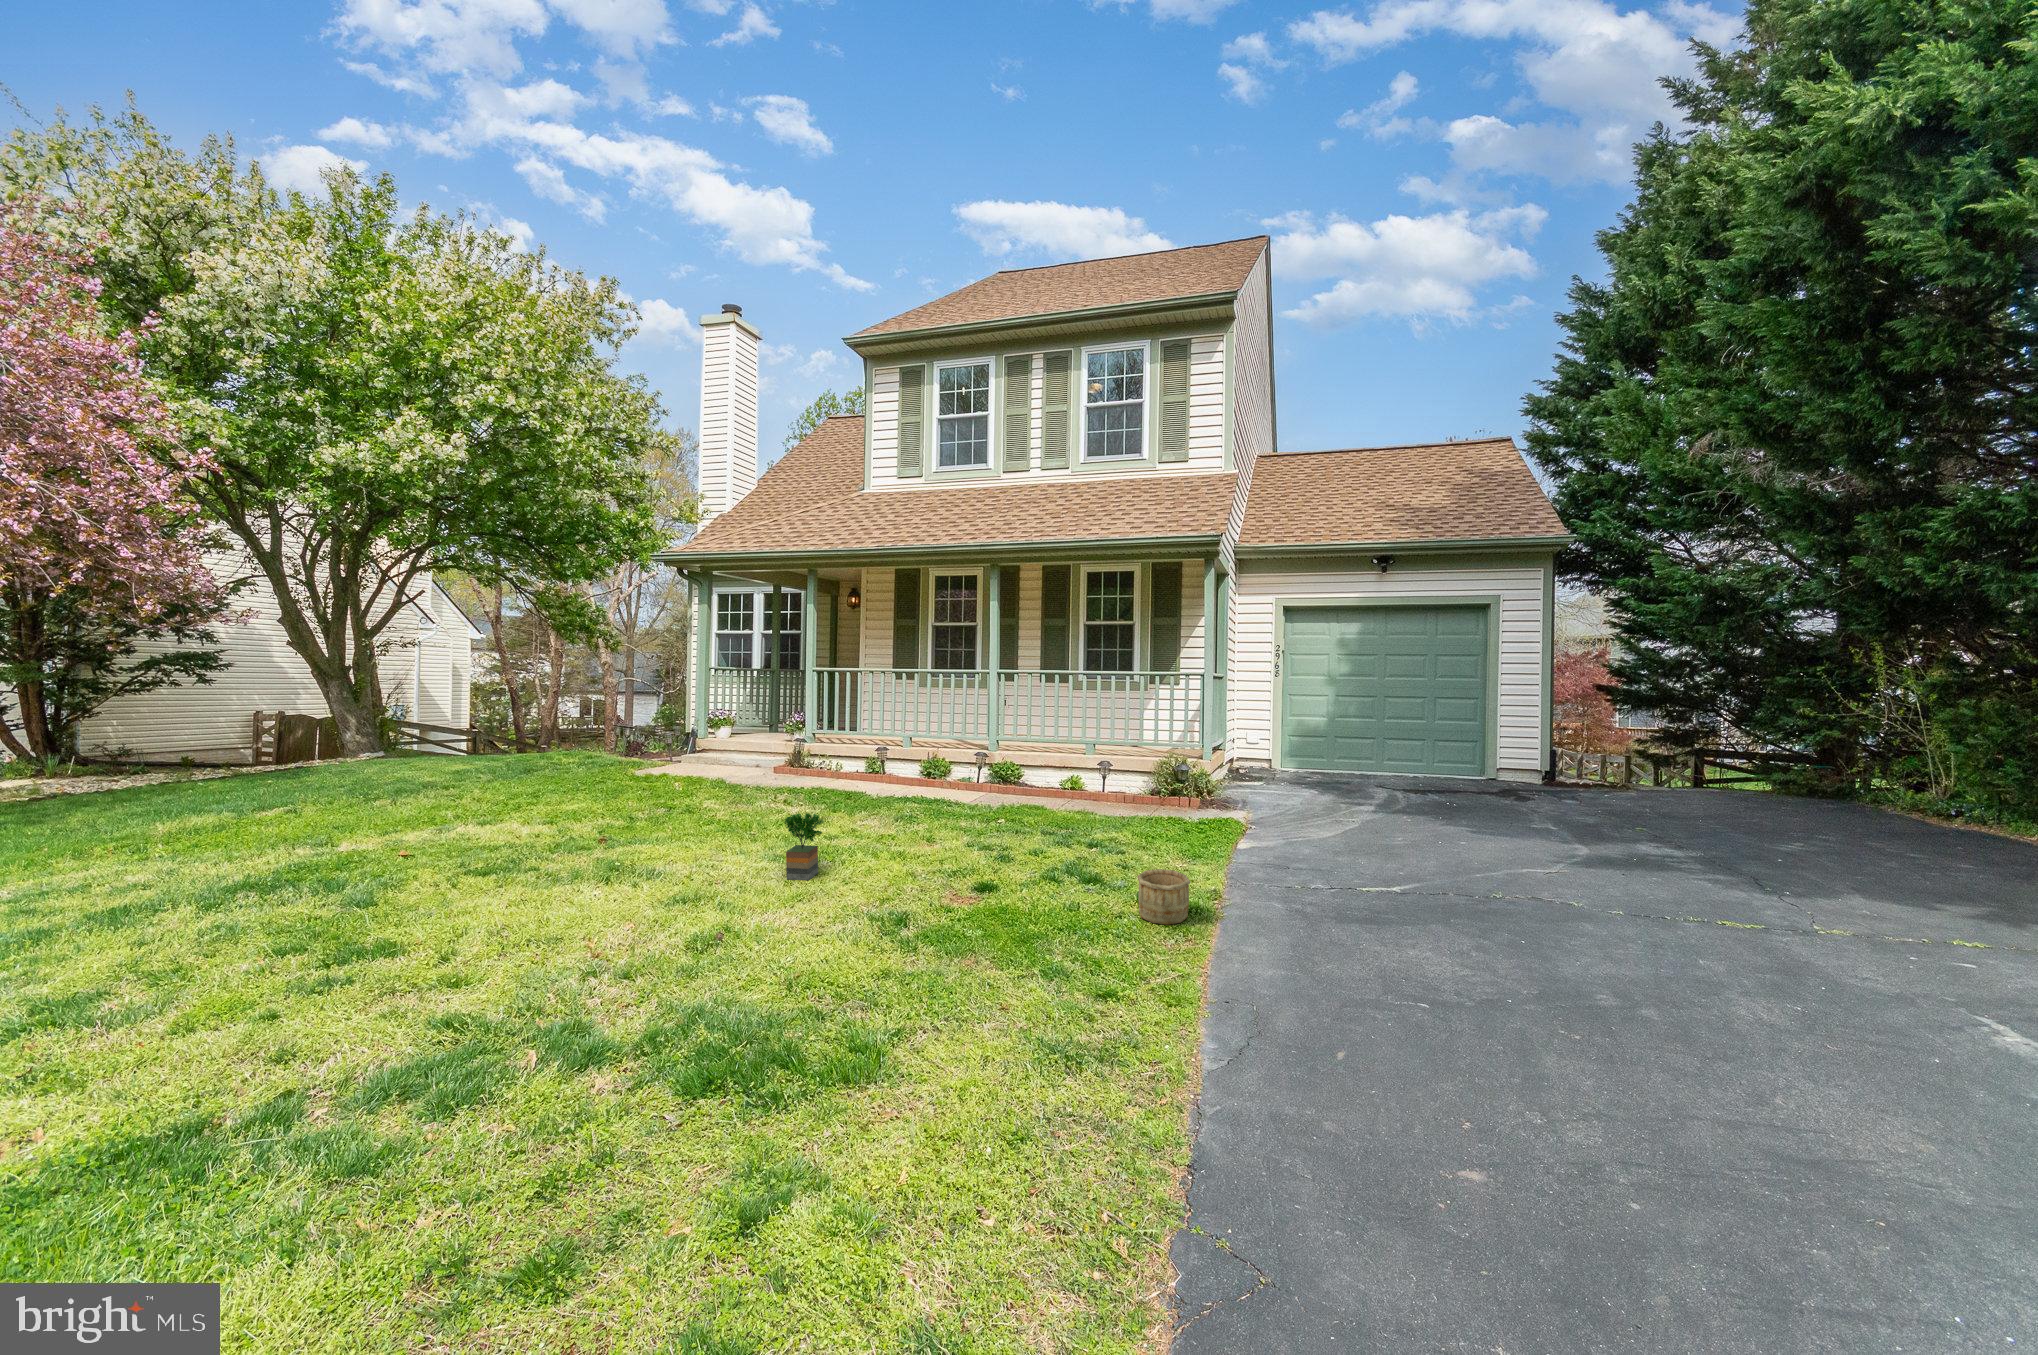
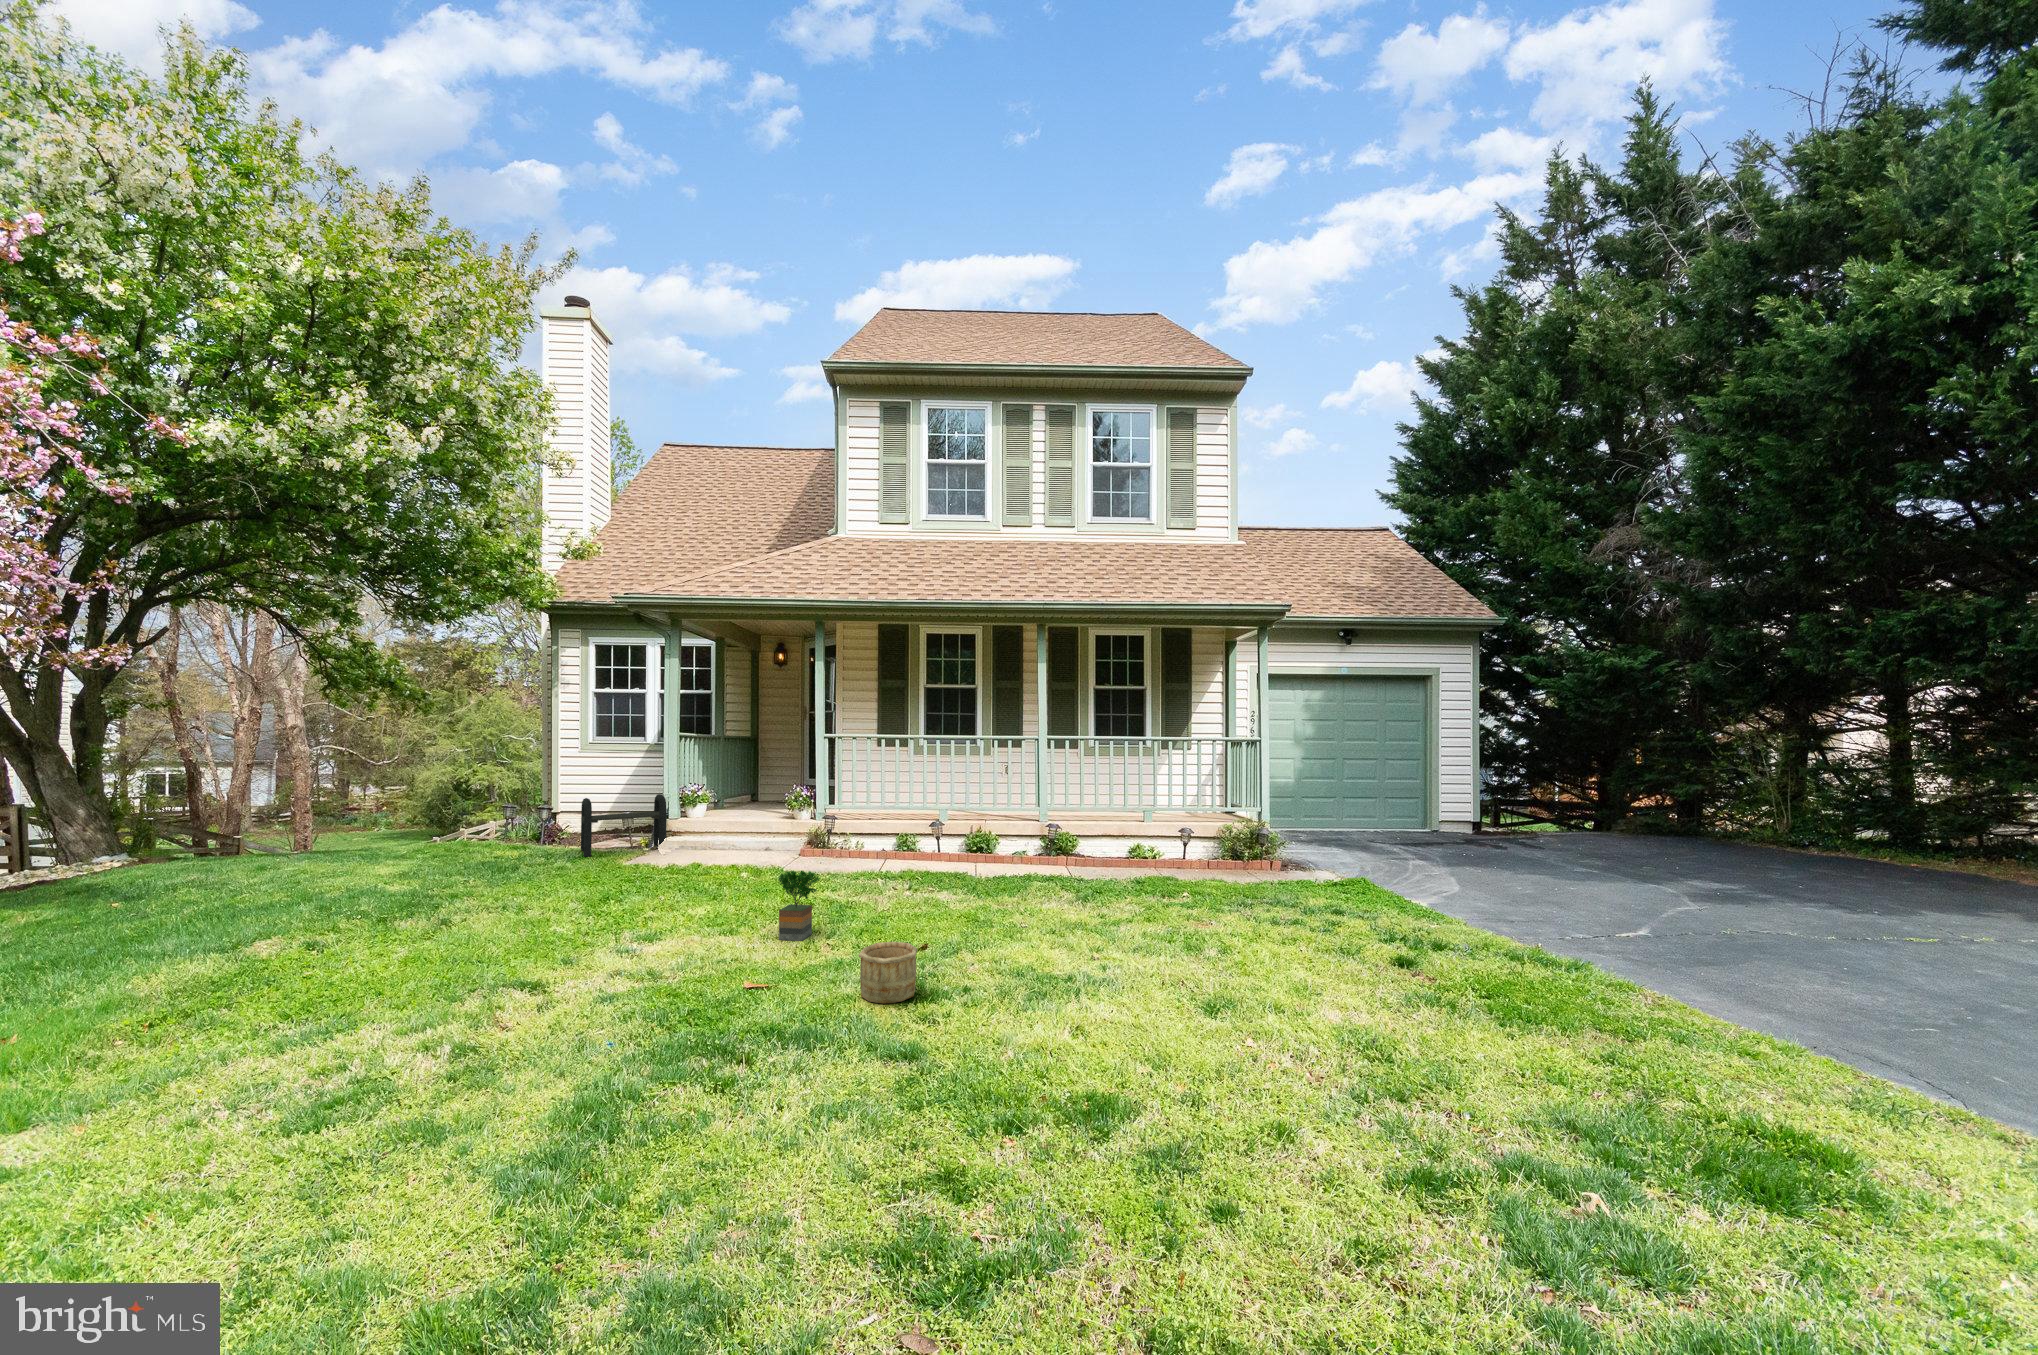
bench: none [597,728,680,789] -> present [581,794,667,857]
wooden bucket: present [1138,869,1191,925] -> present [859,942,917,1004]

